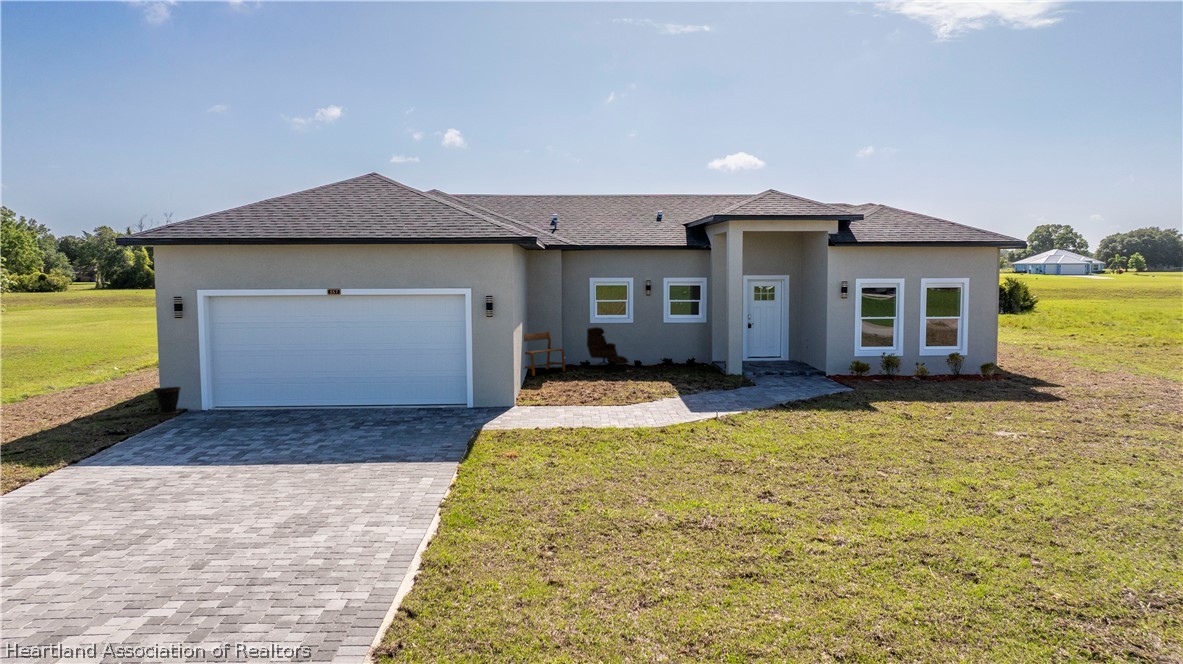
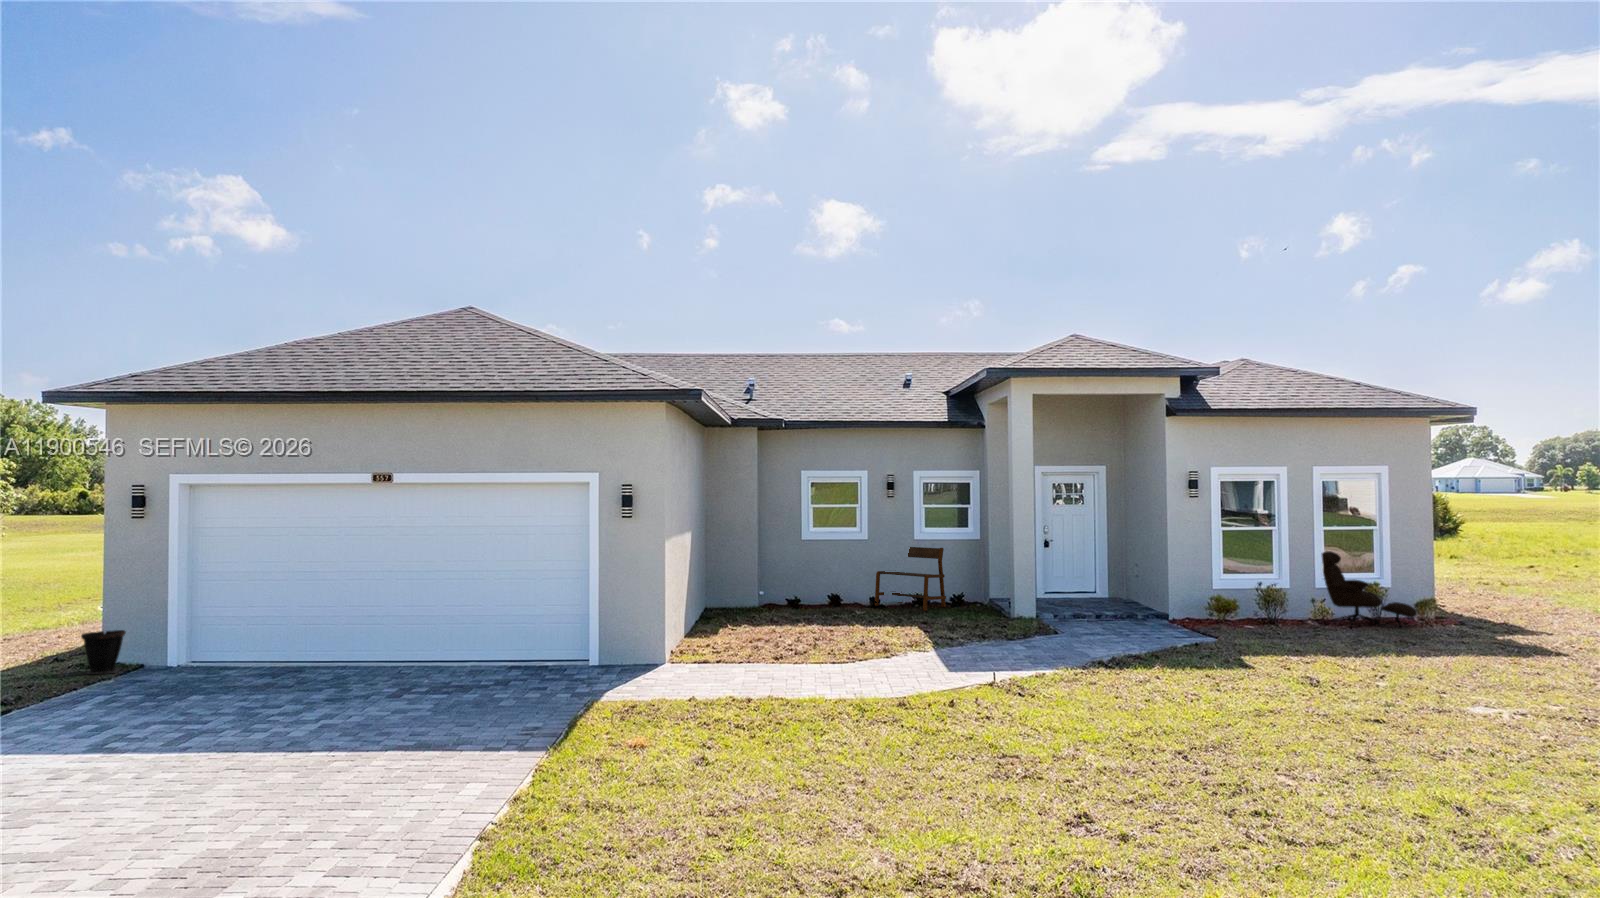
lounge chair: present [587,327,628,368] -> present [1322,551,1417,628]
bench: present [524,332,565,376] -> present [875,547,946,611]

